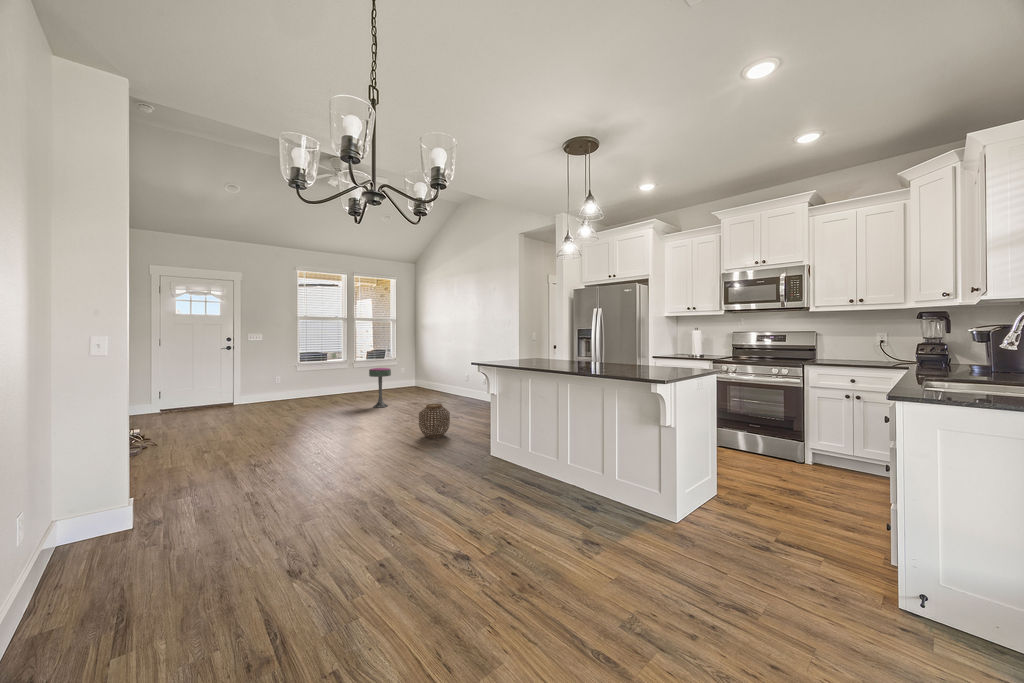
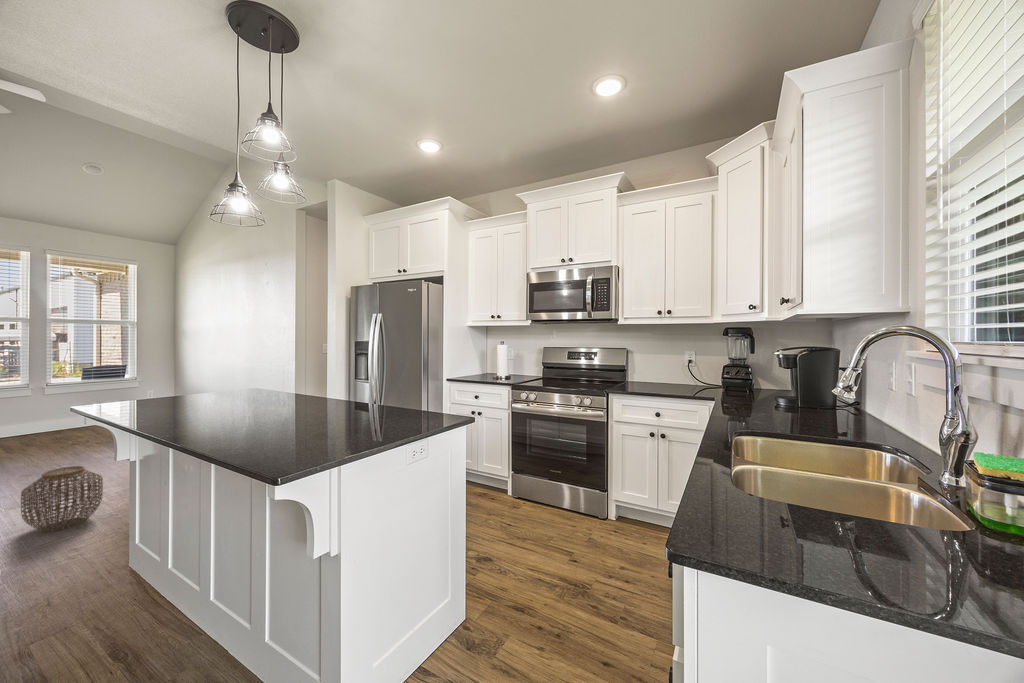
bar stool: present [369,368,391,408] -> none [25,396,77,461]

